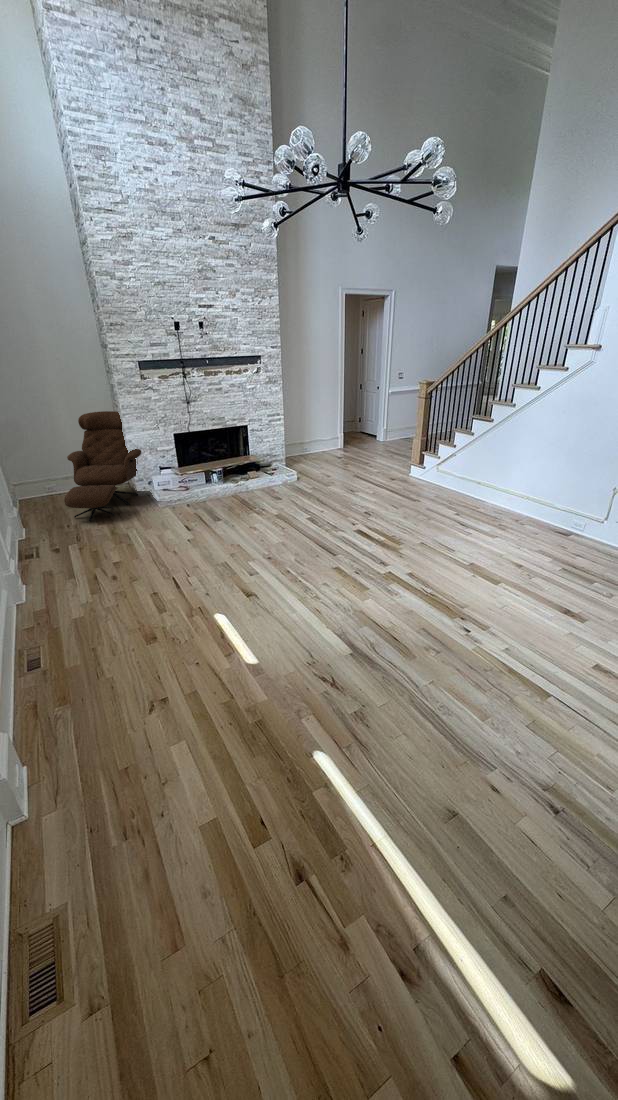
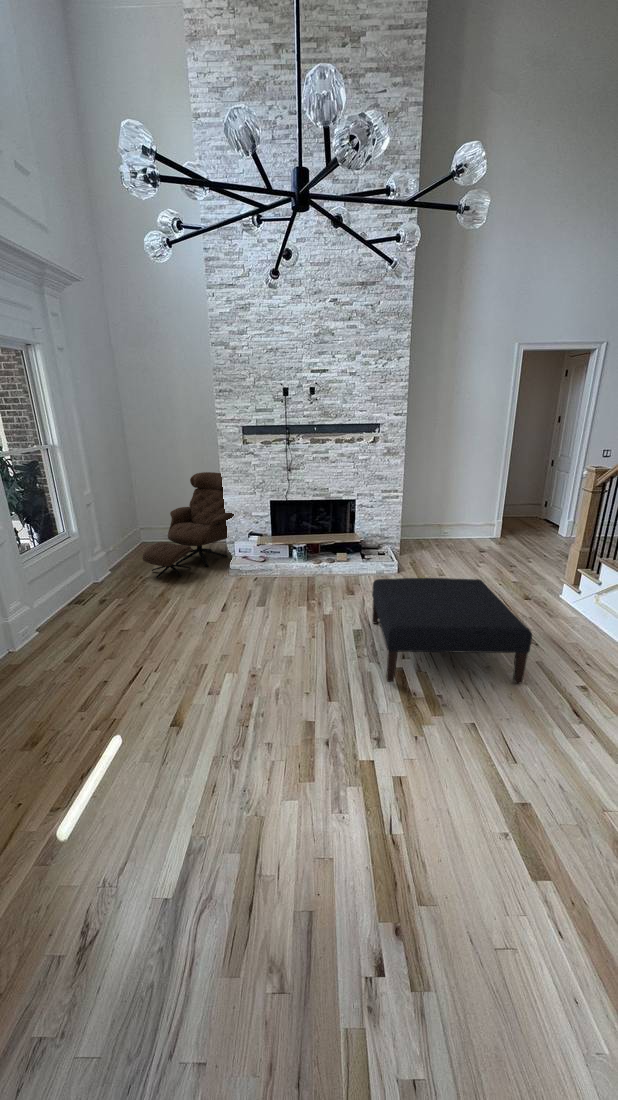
ottoman: none [312,466,433,536] -> present [372,578,532,683]

